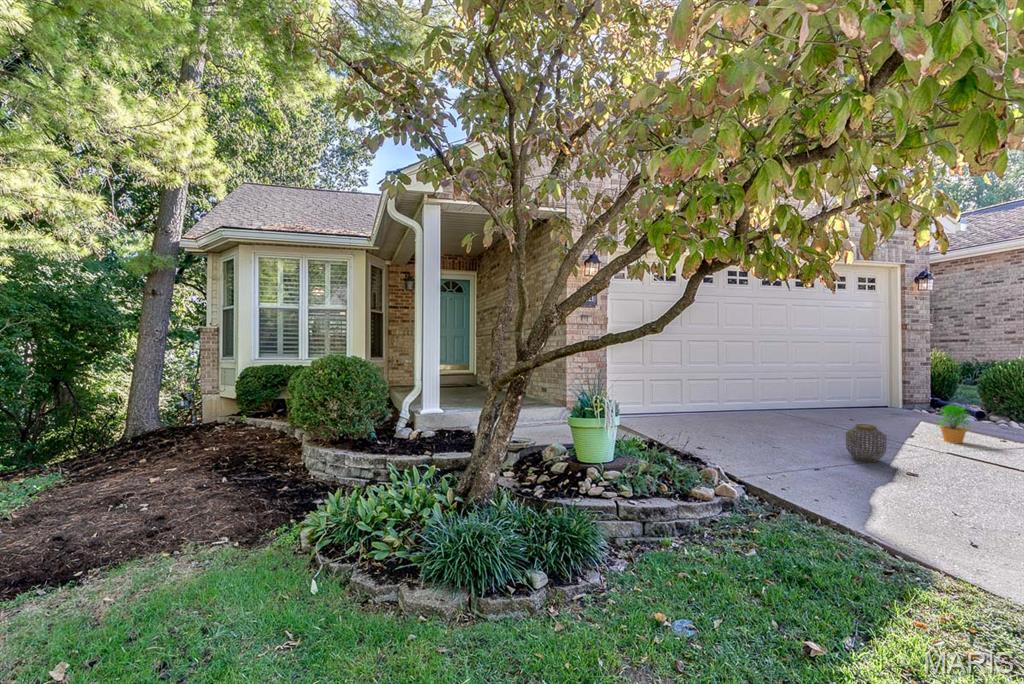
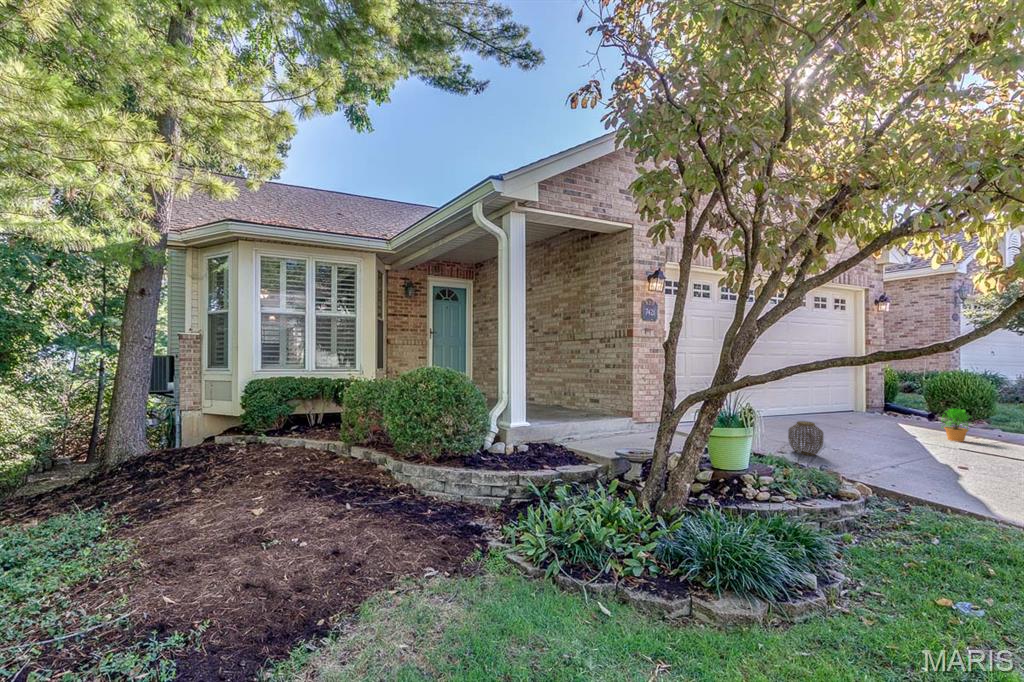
woven basket: present [846,424,886,462] -> present [788,421,823,455]

